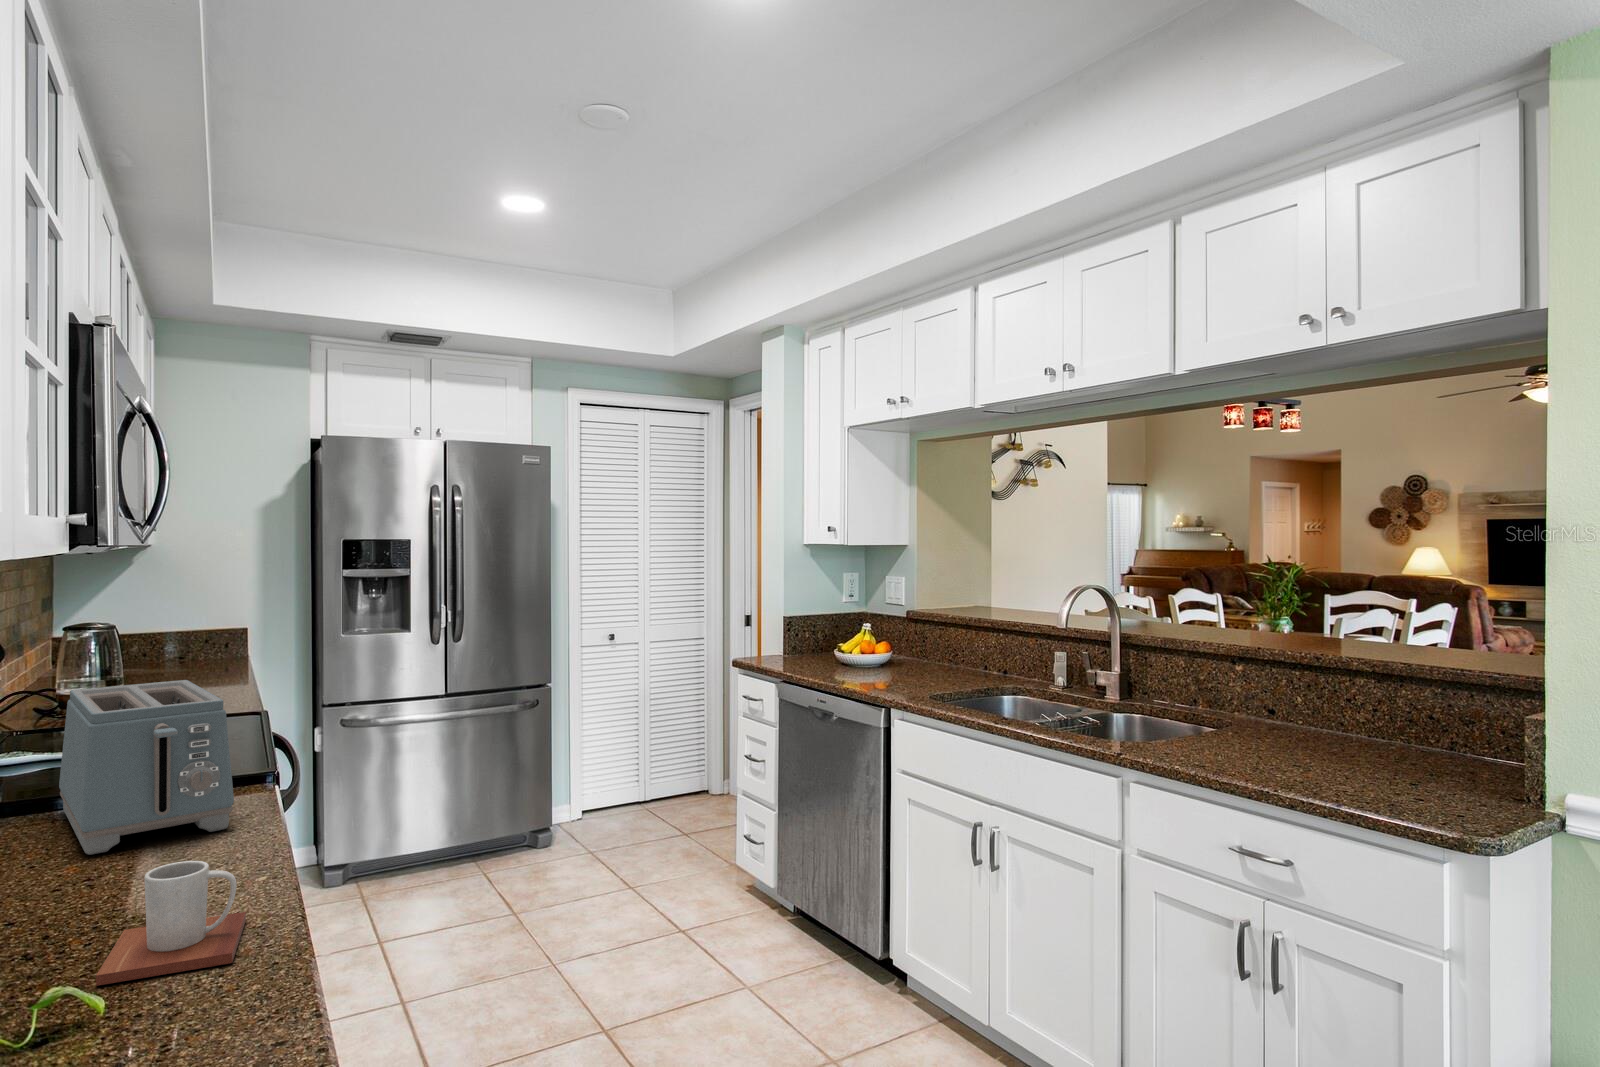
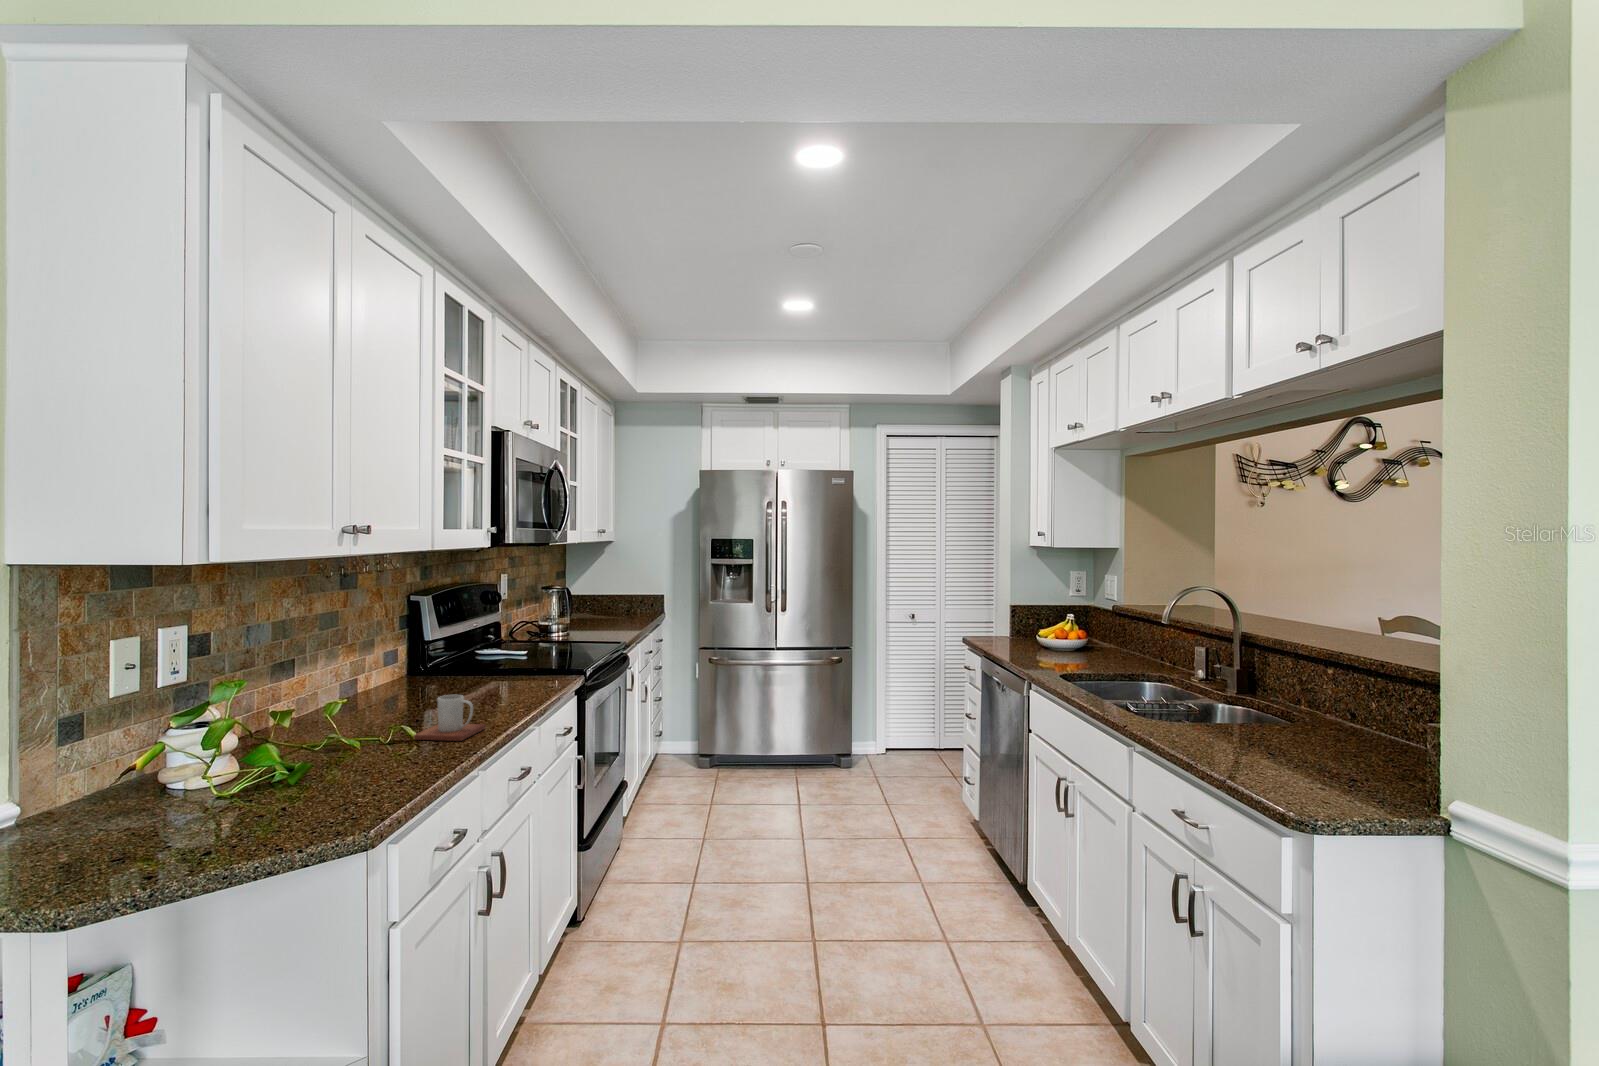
toaster: present [59,680,234,855] -> none [464,618,540,697]

